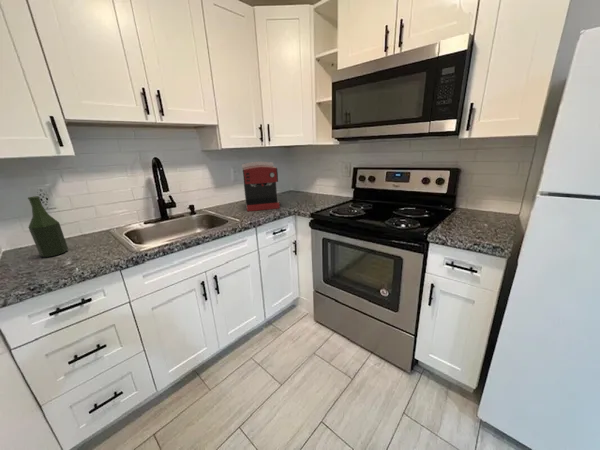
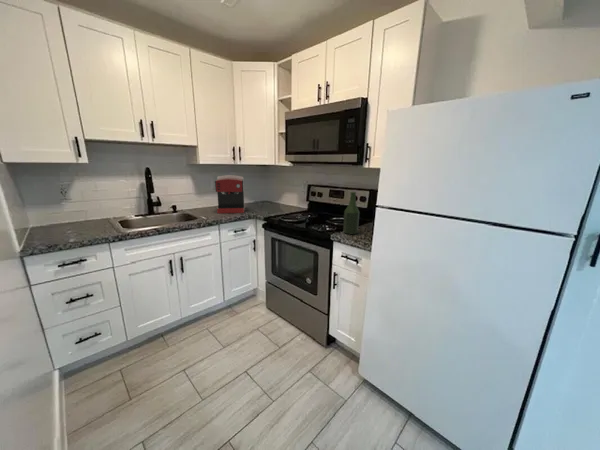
bottle: present [28,196,68,257] -> present [343,192,360,234]

